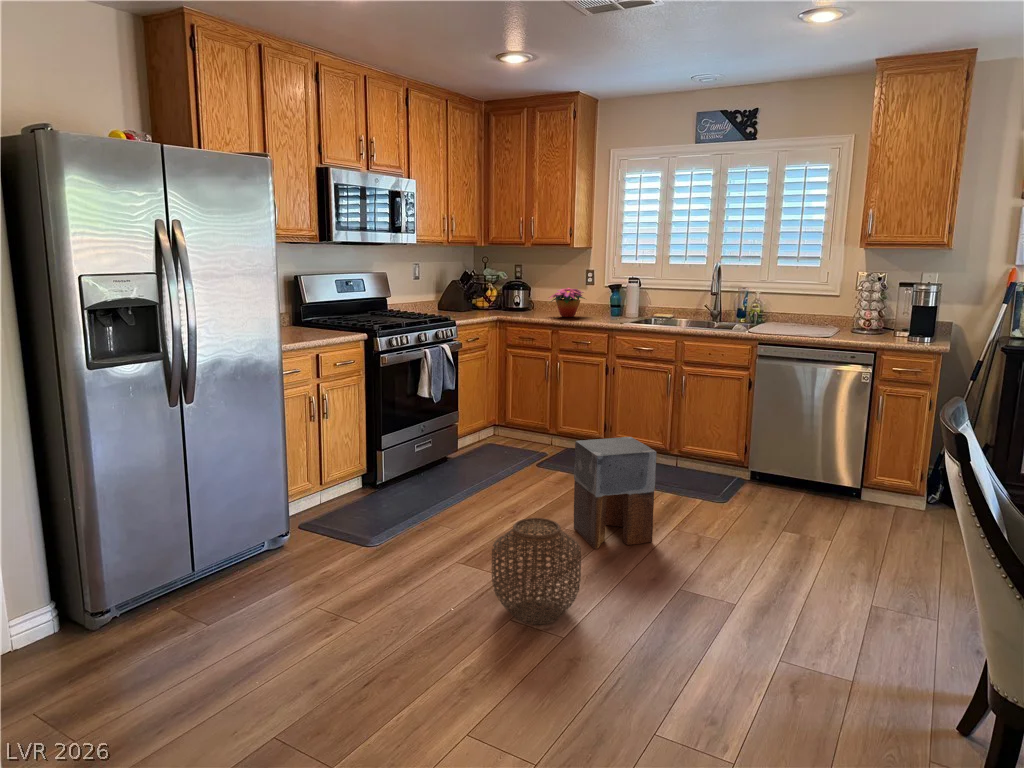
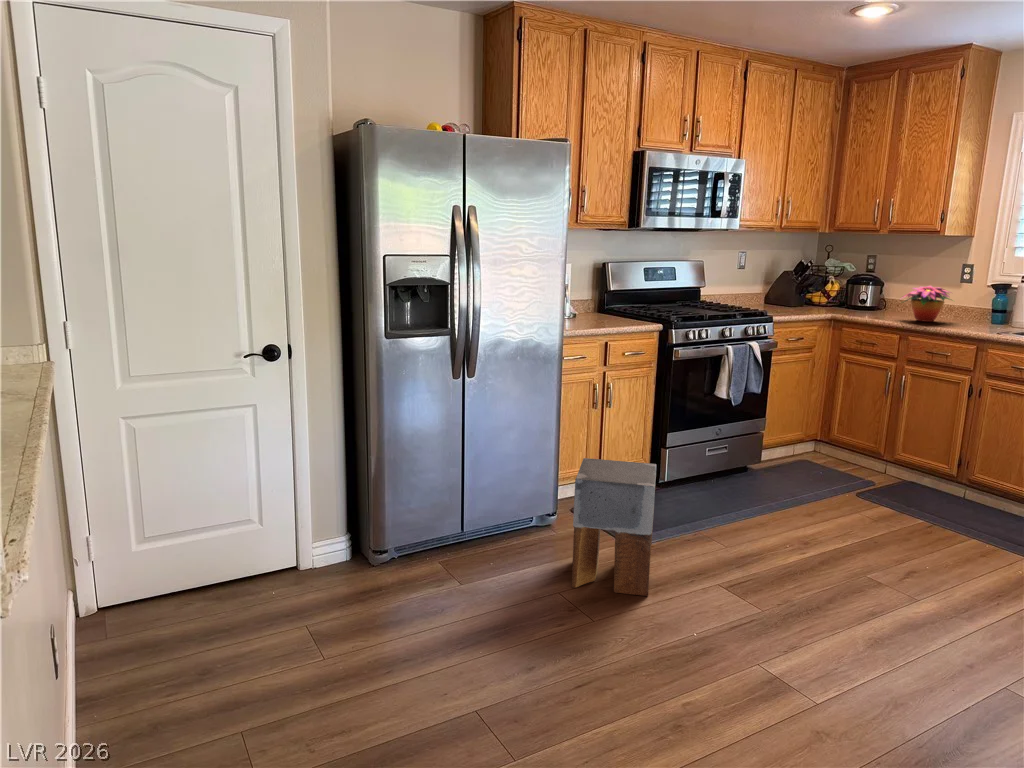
stool: present [574,437,656,549] -> present [572,458,656,596]
woven basket: present [492,518,581,624] -> none [736,552,849,678]

